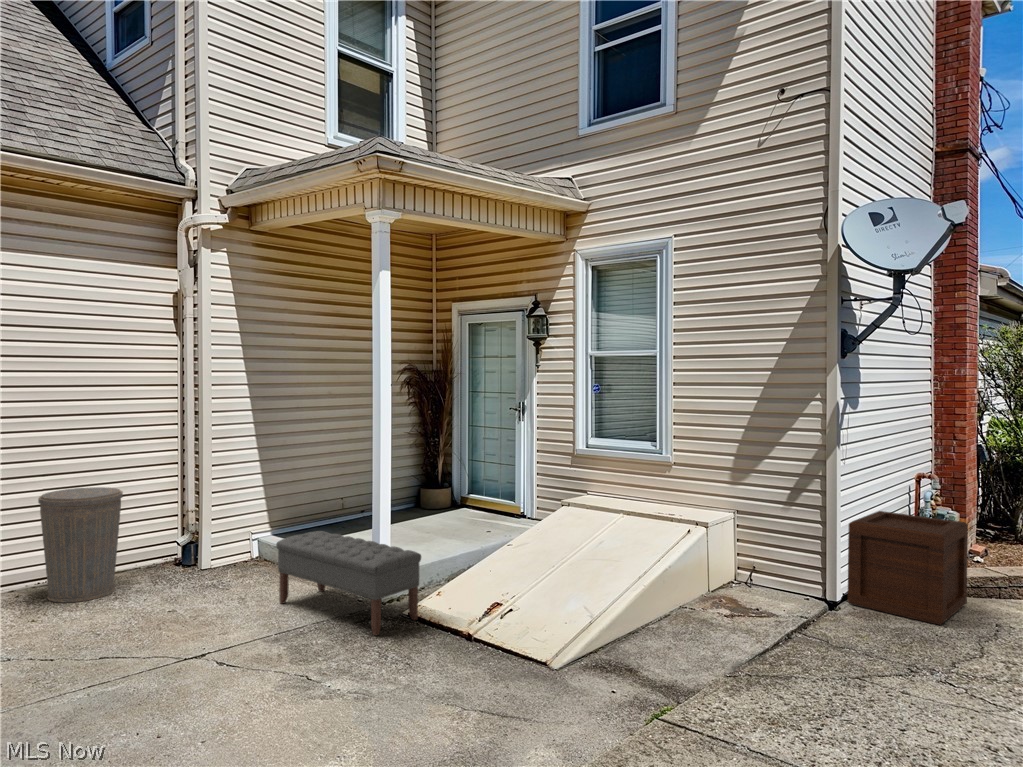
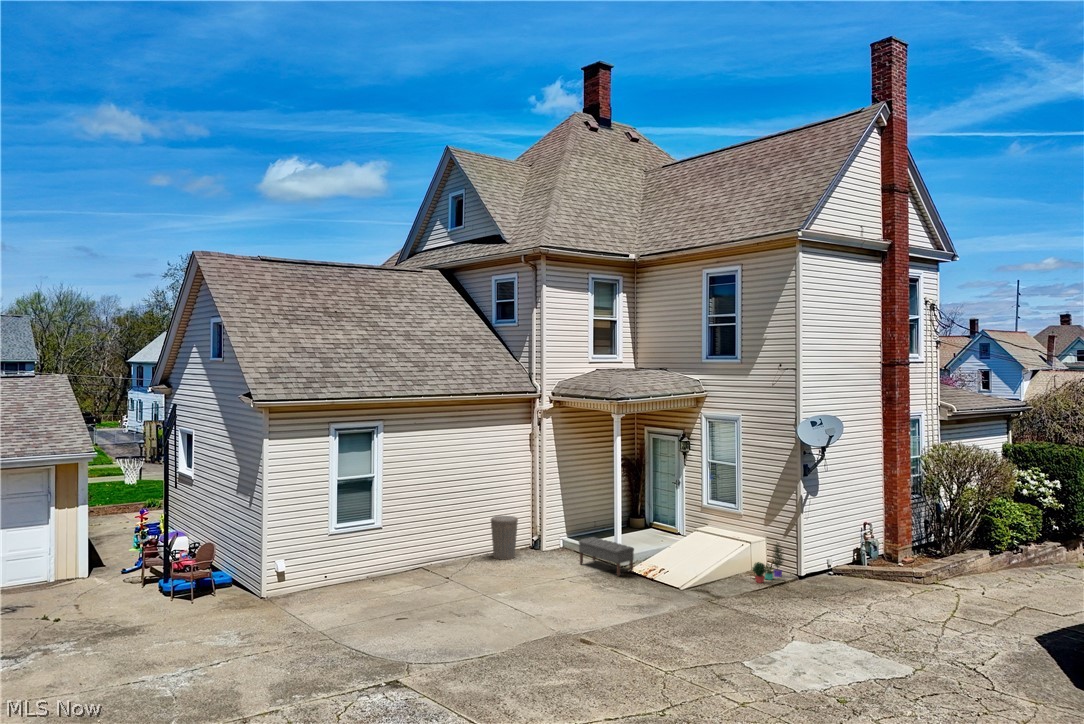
wooden crate: present [848,511,968,625] -> none [809,540,862,587]
potted plant: none [727,518,792,629] -> present [752,543,784,583]

